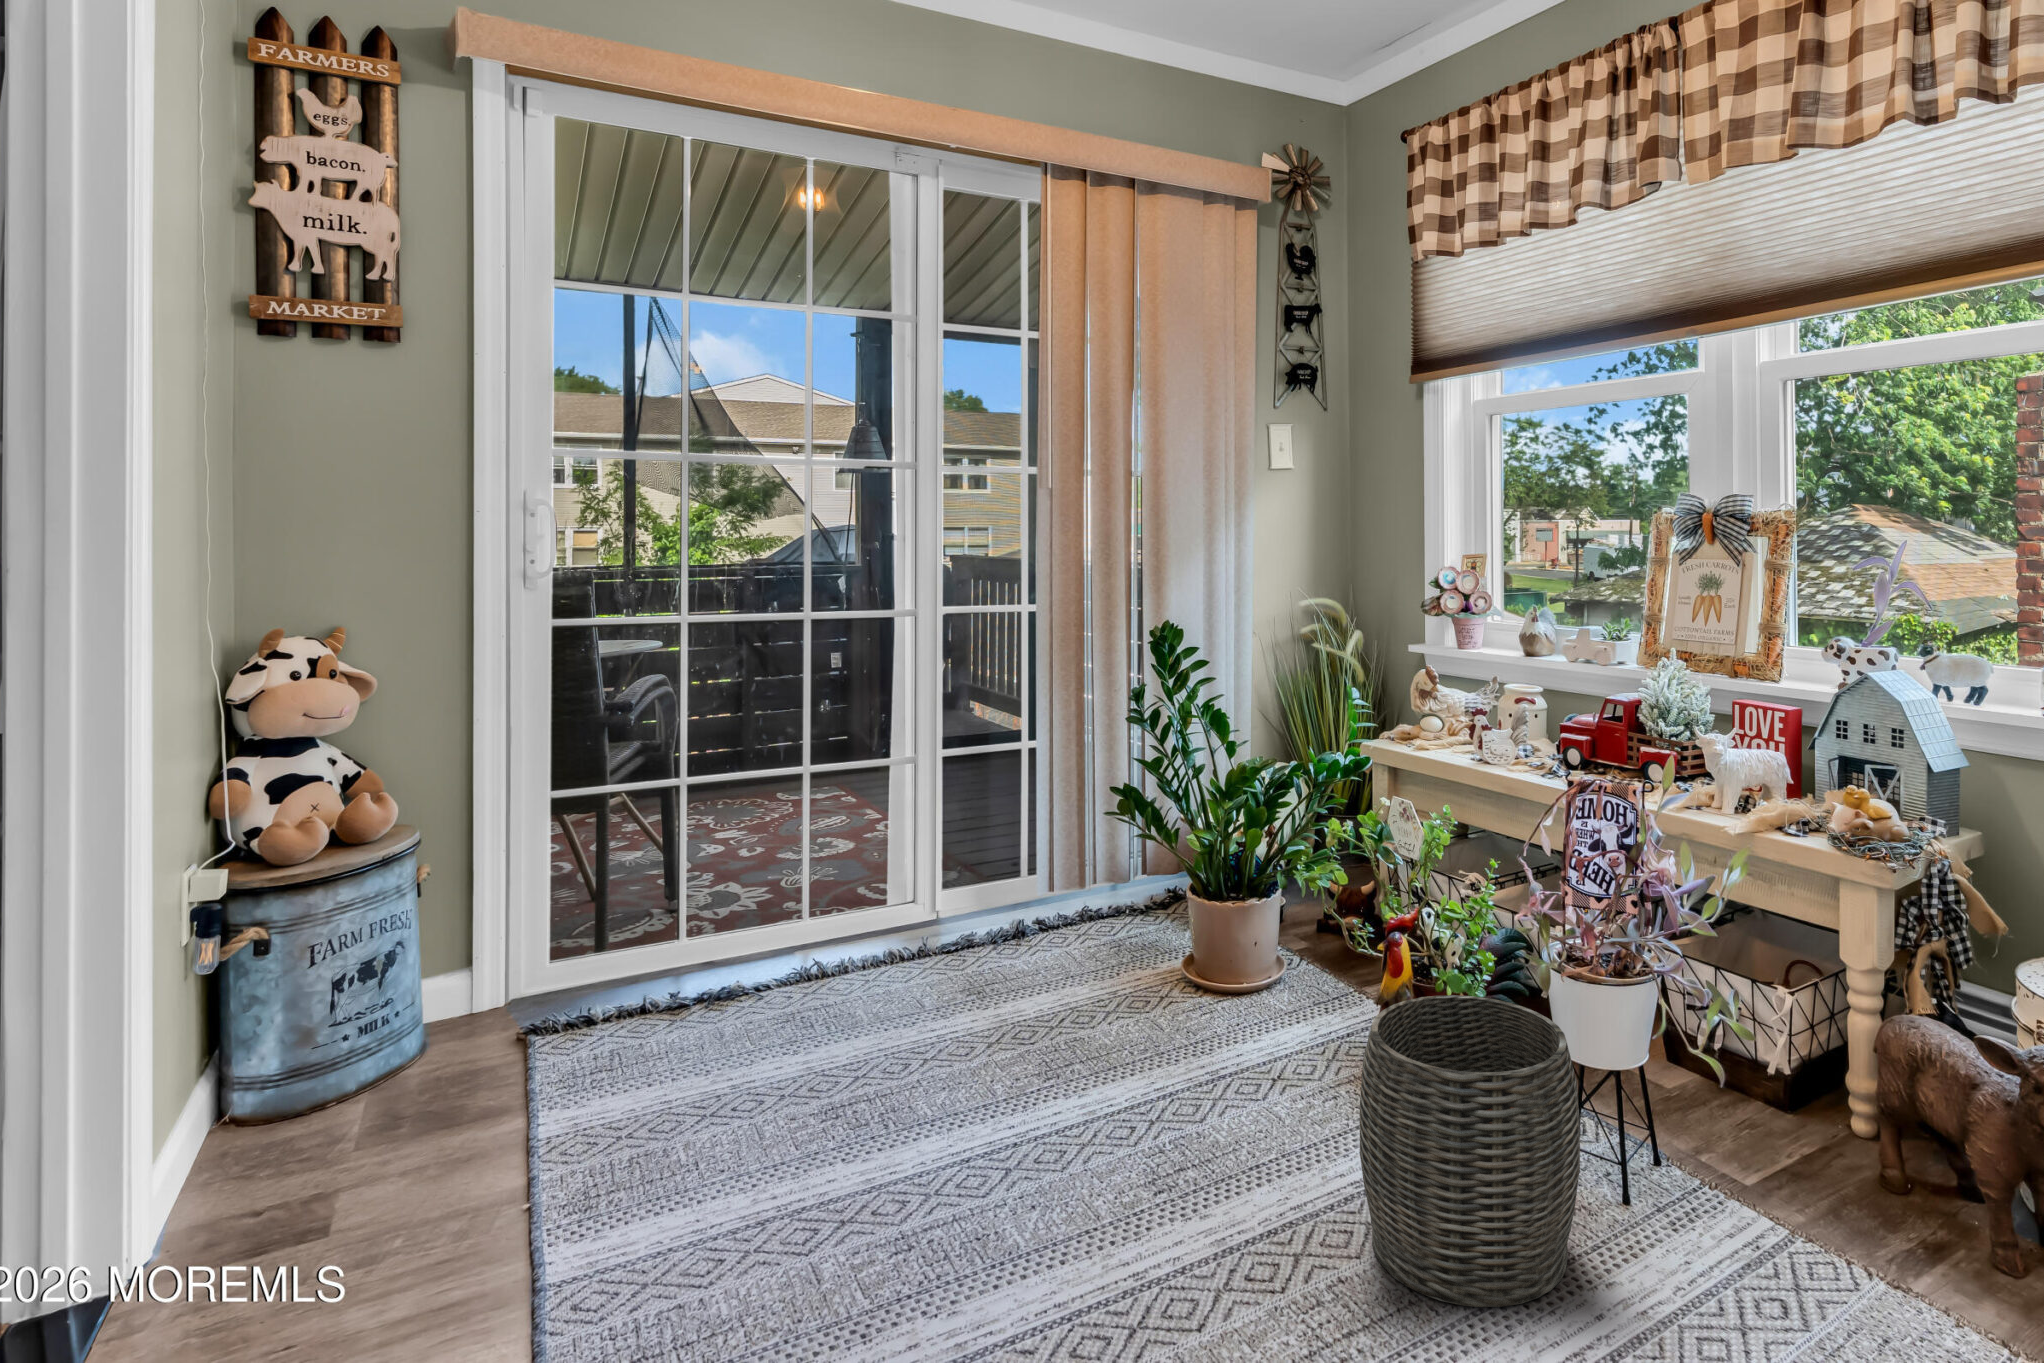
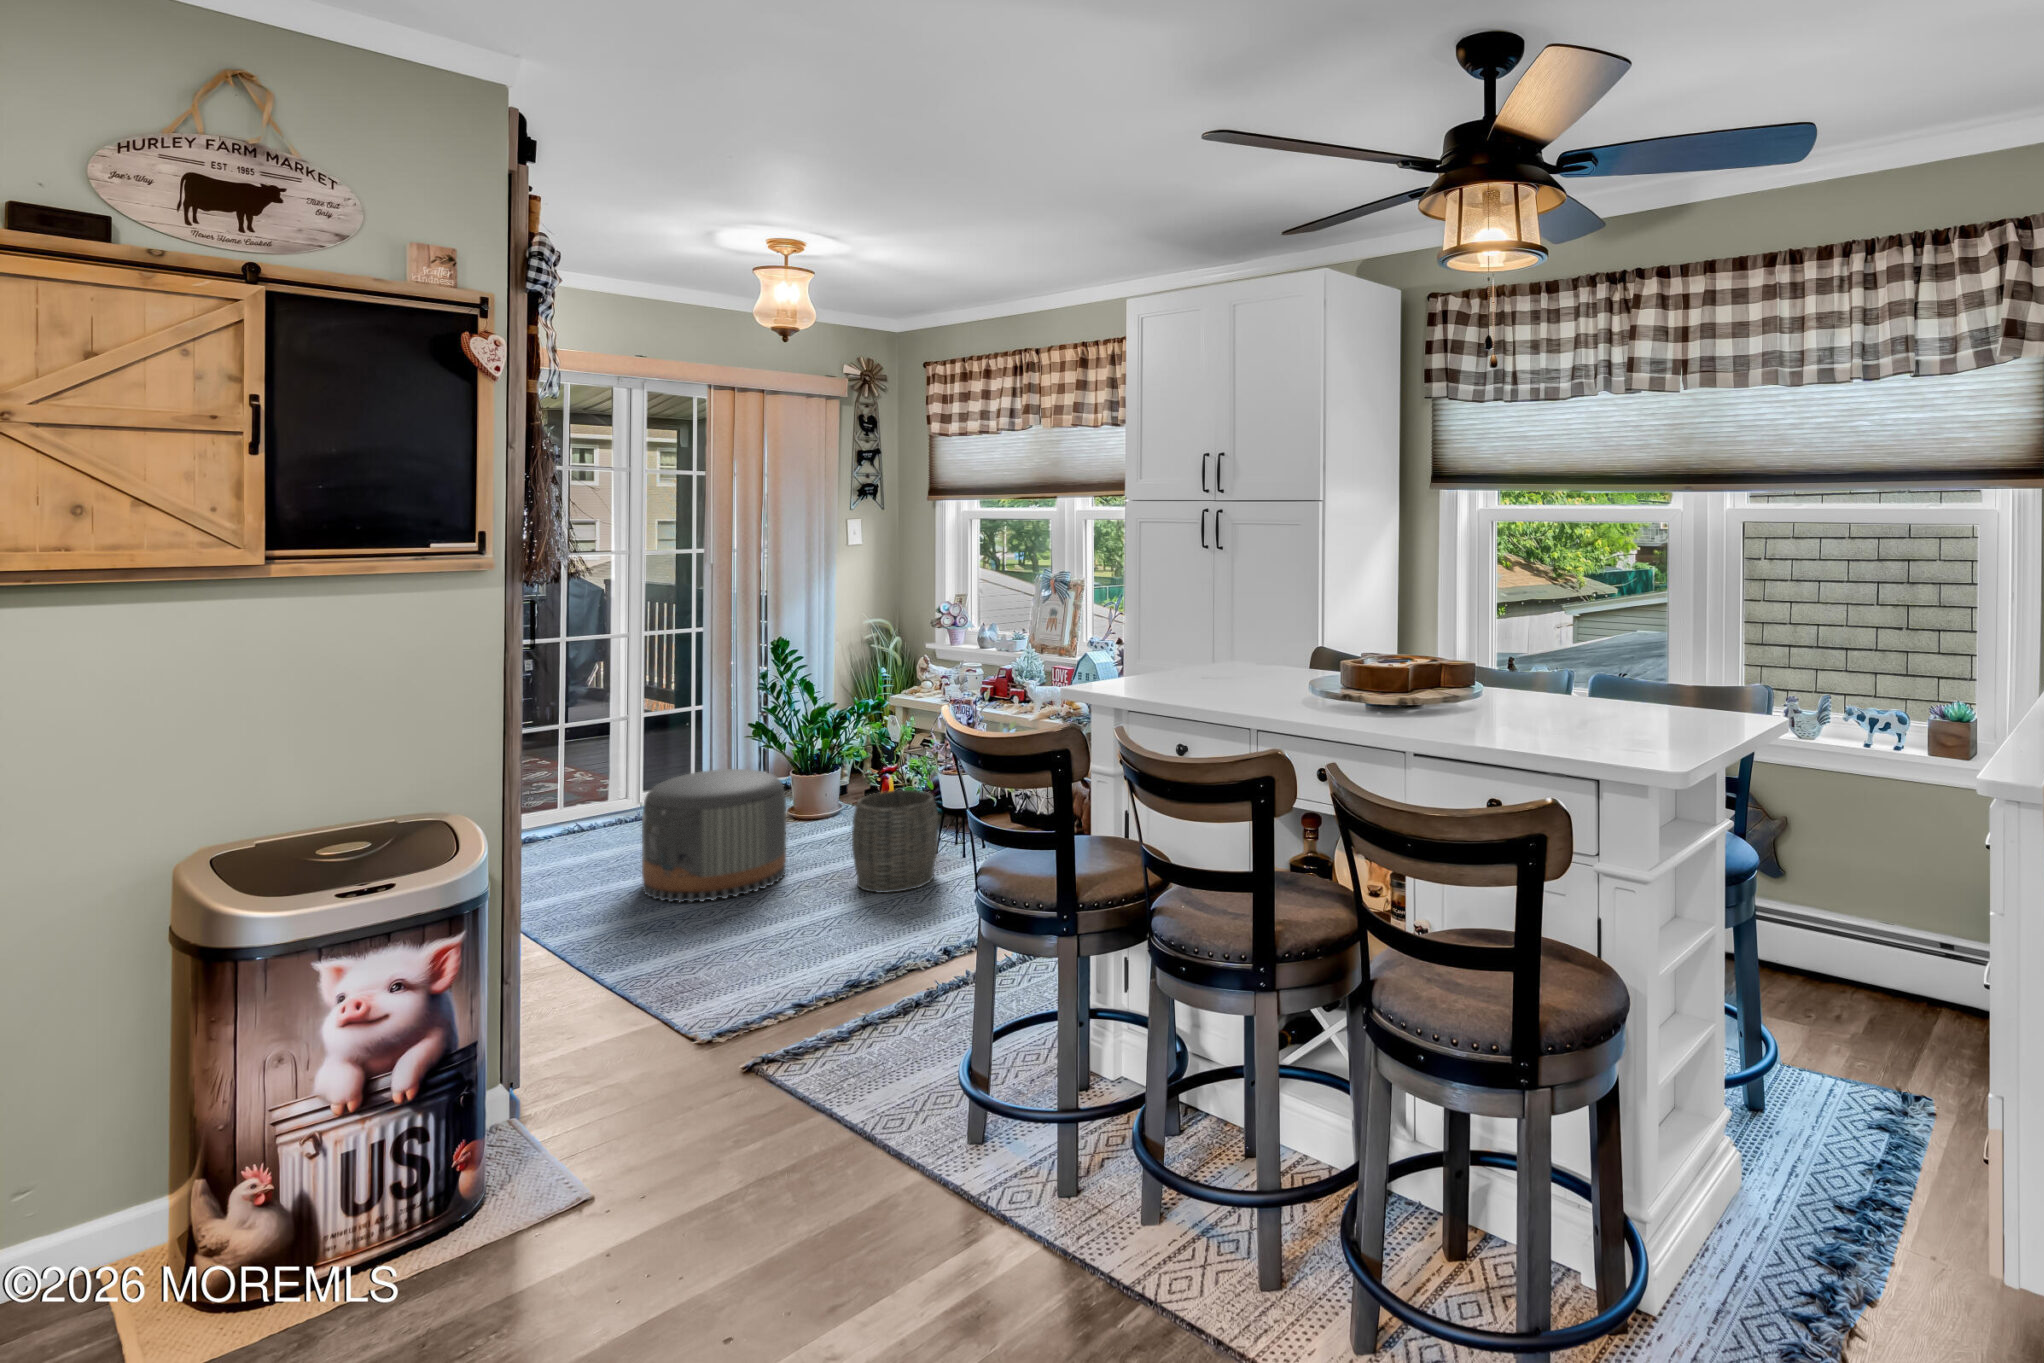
pouf: none [886,901,1196,1262] -> present [642,769,786,902]

